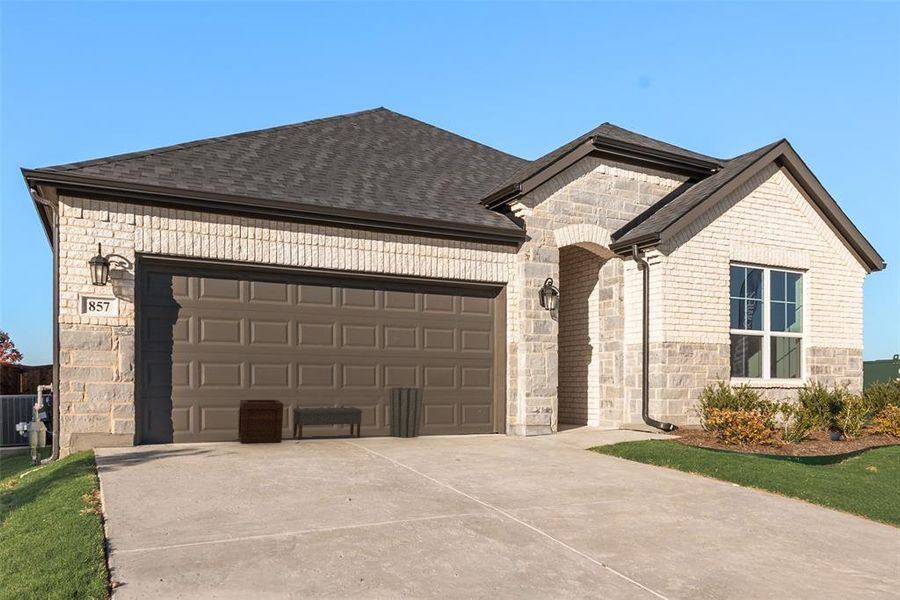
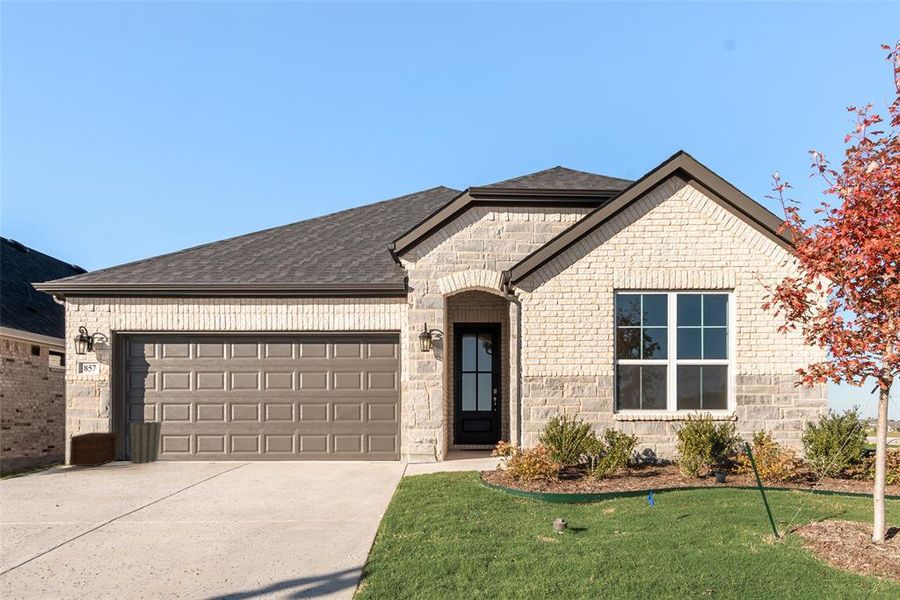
trash can: present [389,387,423,437] -> present [130,422,161,463]
wooden crate: present [238,400,283,443] -> present [69,432,117,466]
bench: present [293,407,362,440] -> none [210,436,266,462]

